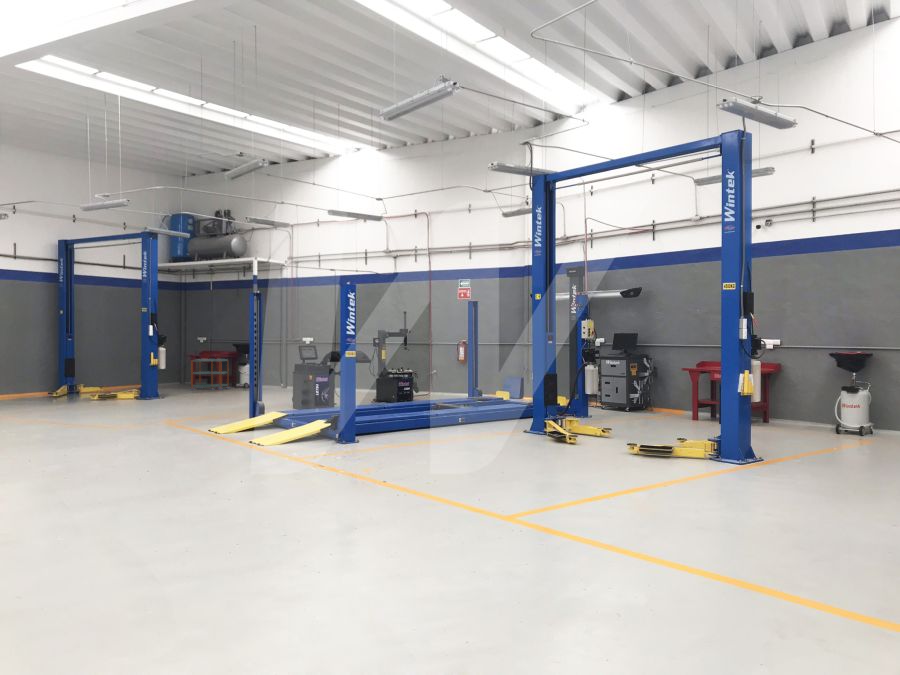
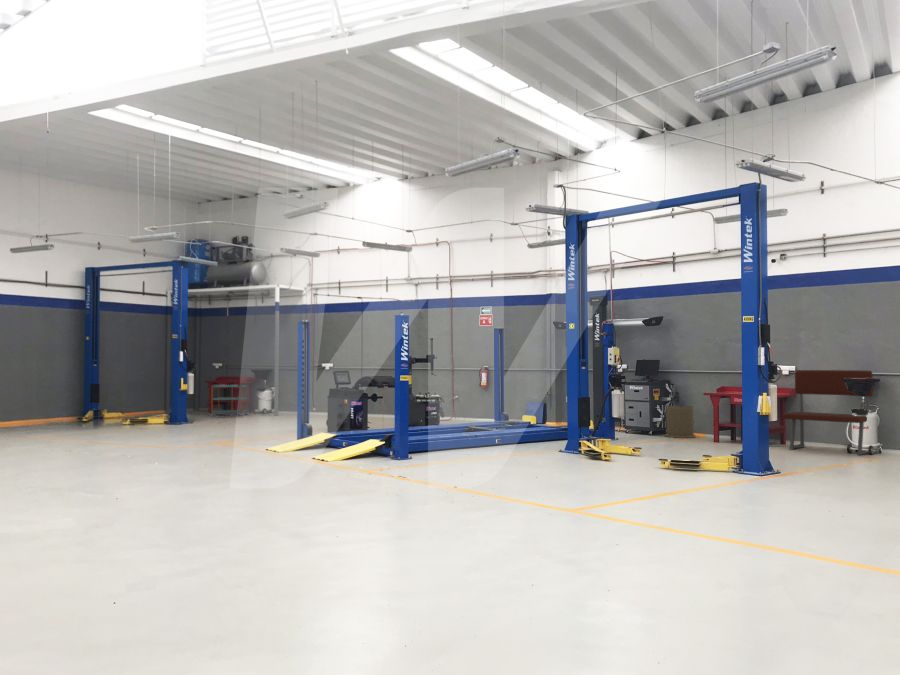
bench: none [765,344,865,436] -> present [782,370,873,455]
trash can: none [643,380,675,415] -> present [665,406,695,438]

